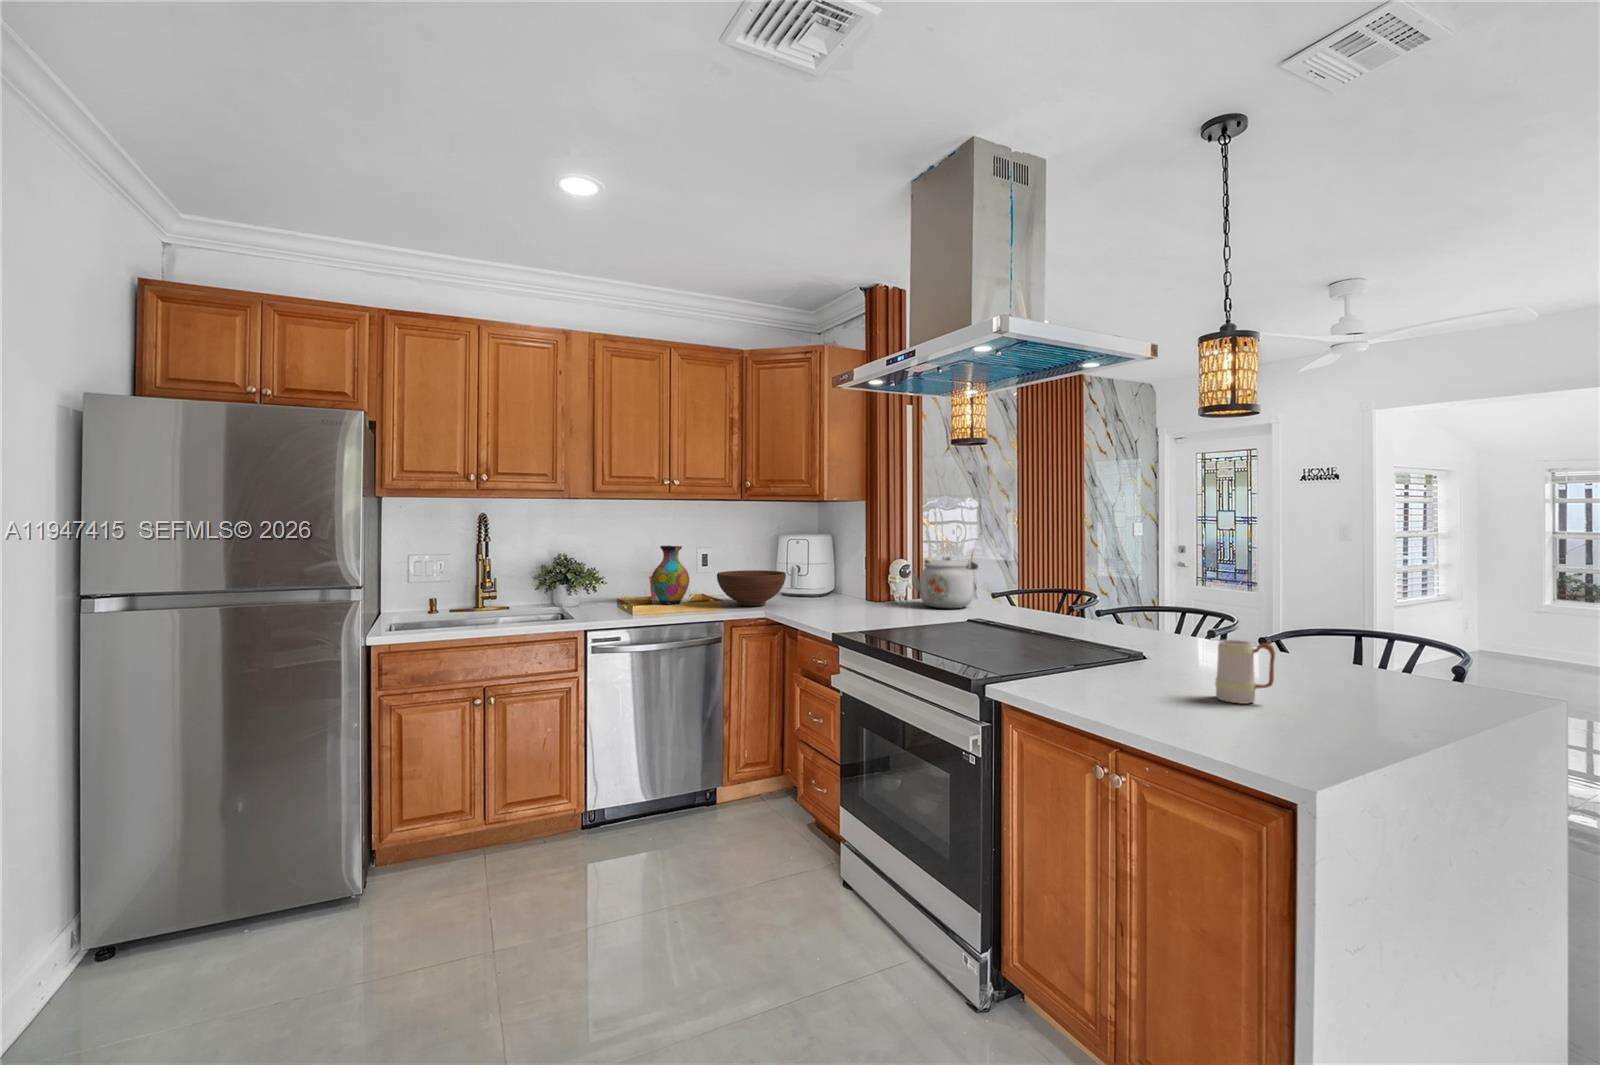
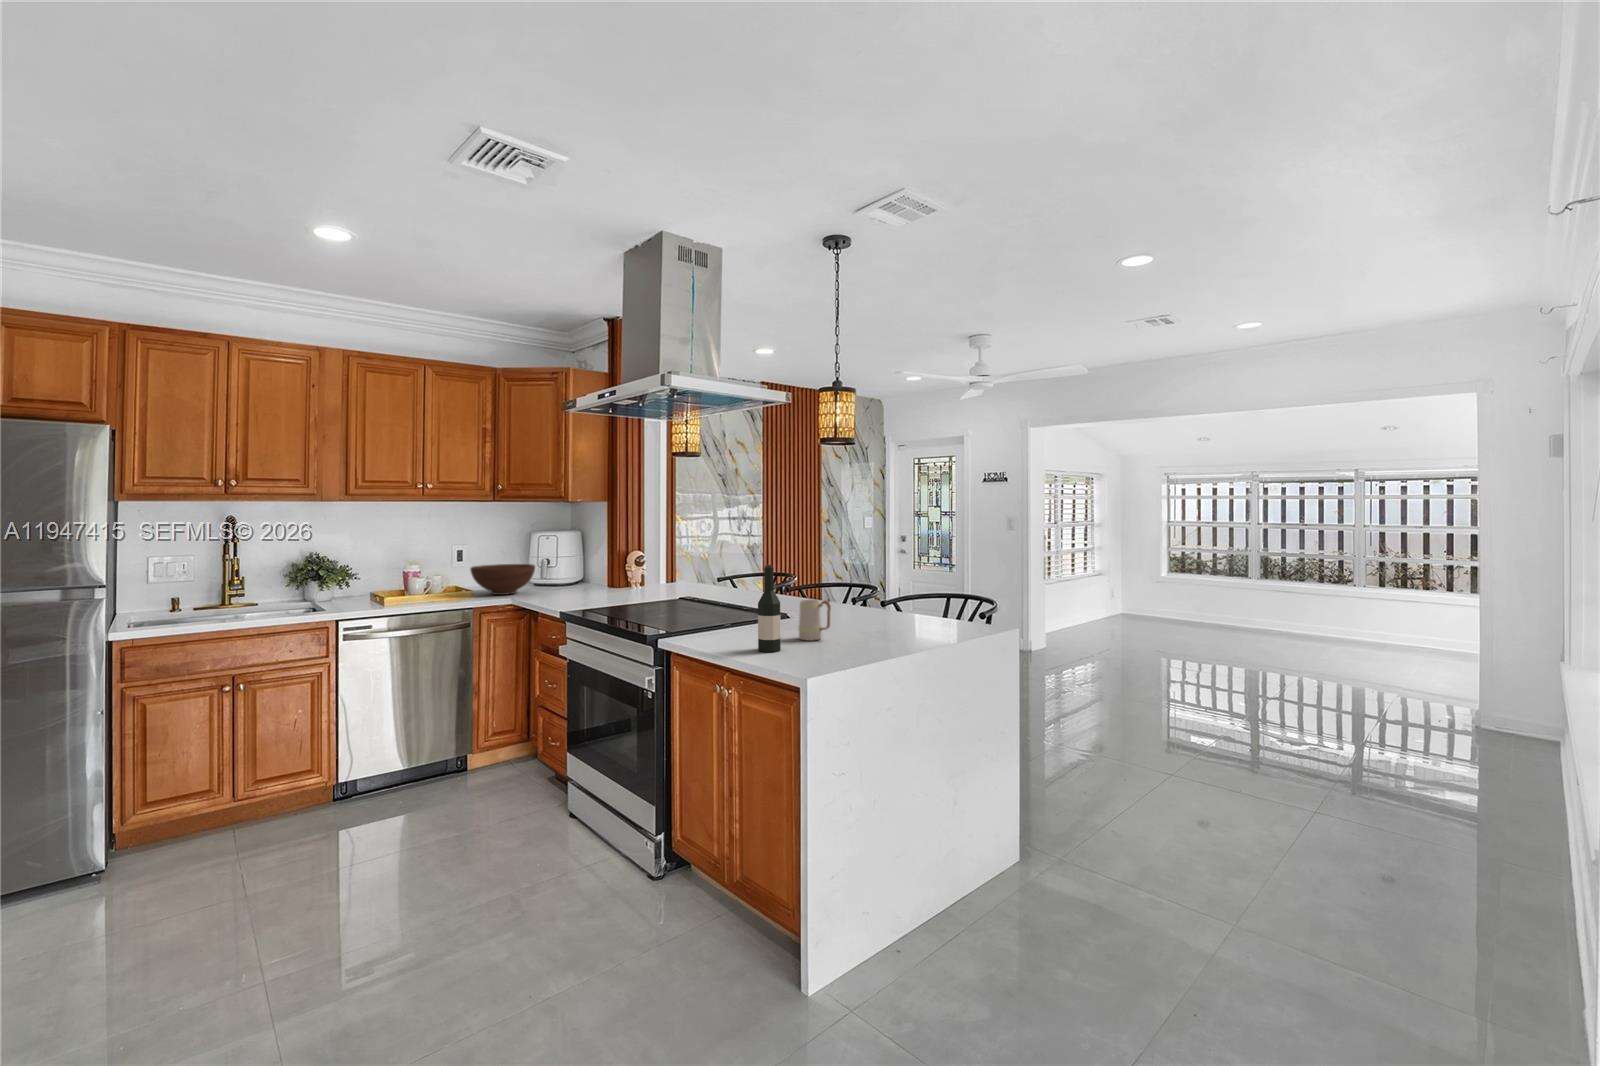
vase: present [651,546,689,604] -> none [408,544,445,596]
kettle: present [912,557,978,608] -> none [645,549,699,591]
wine bottle: none [1172,587,1214,723] -> present [758,565,781,652]

